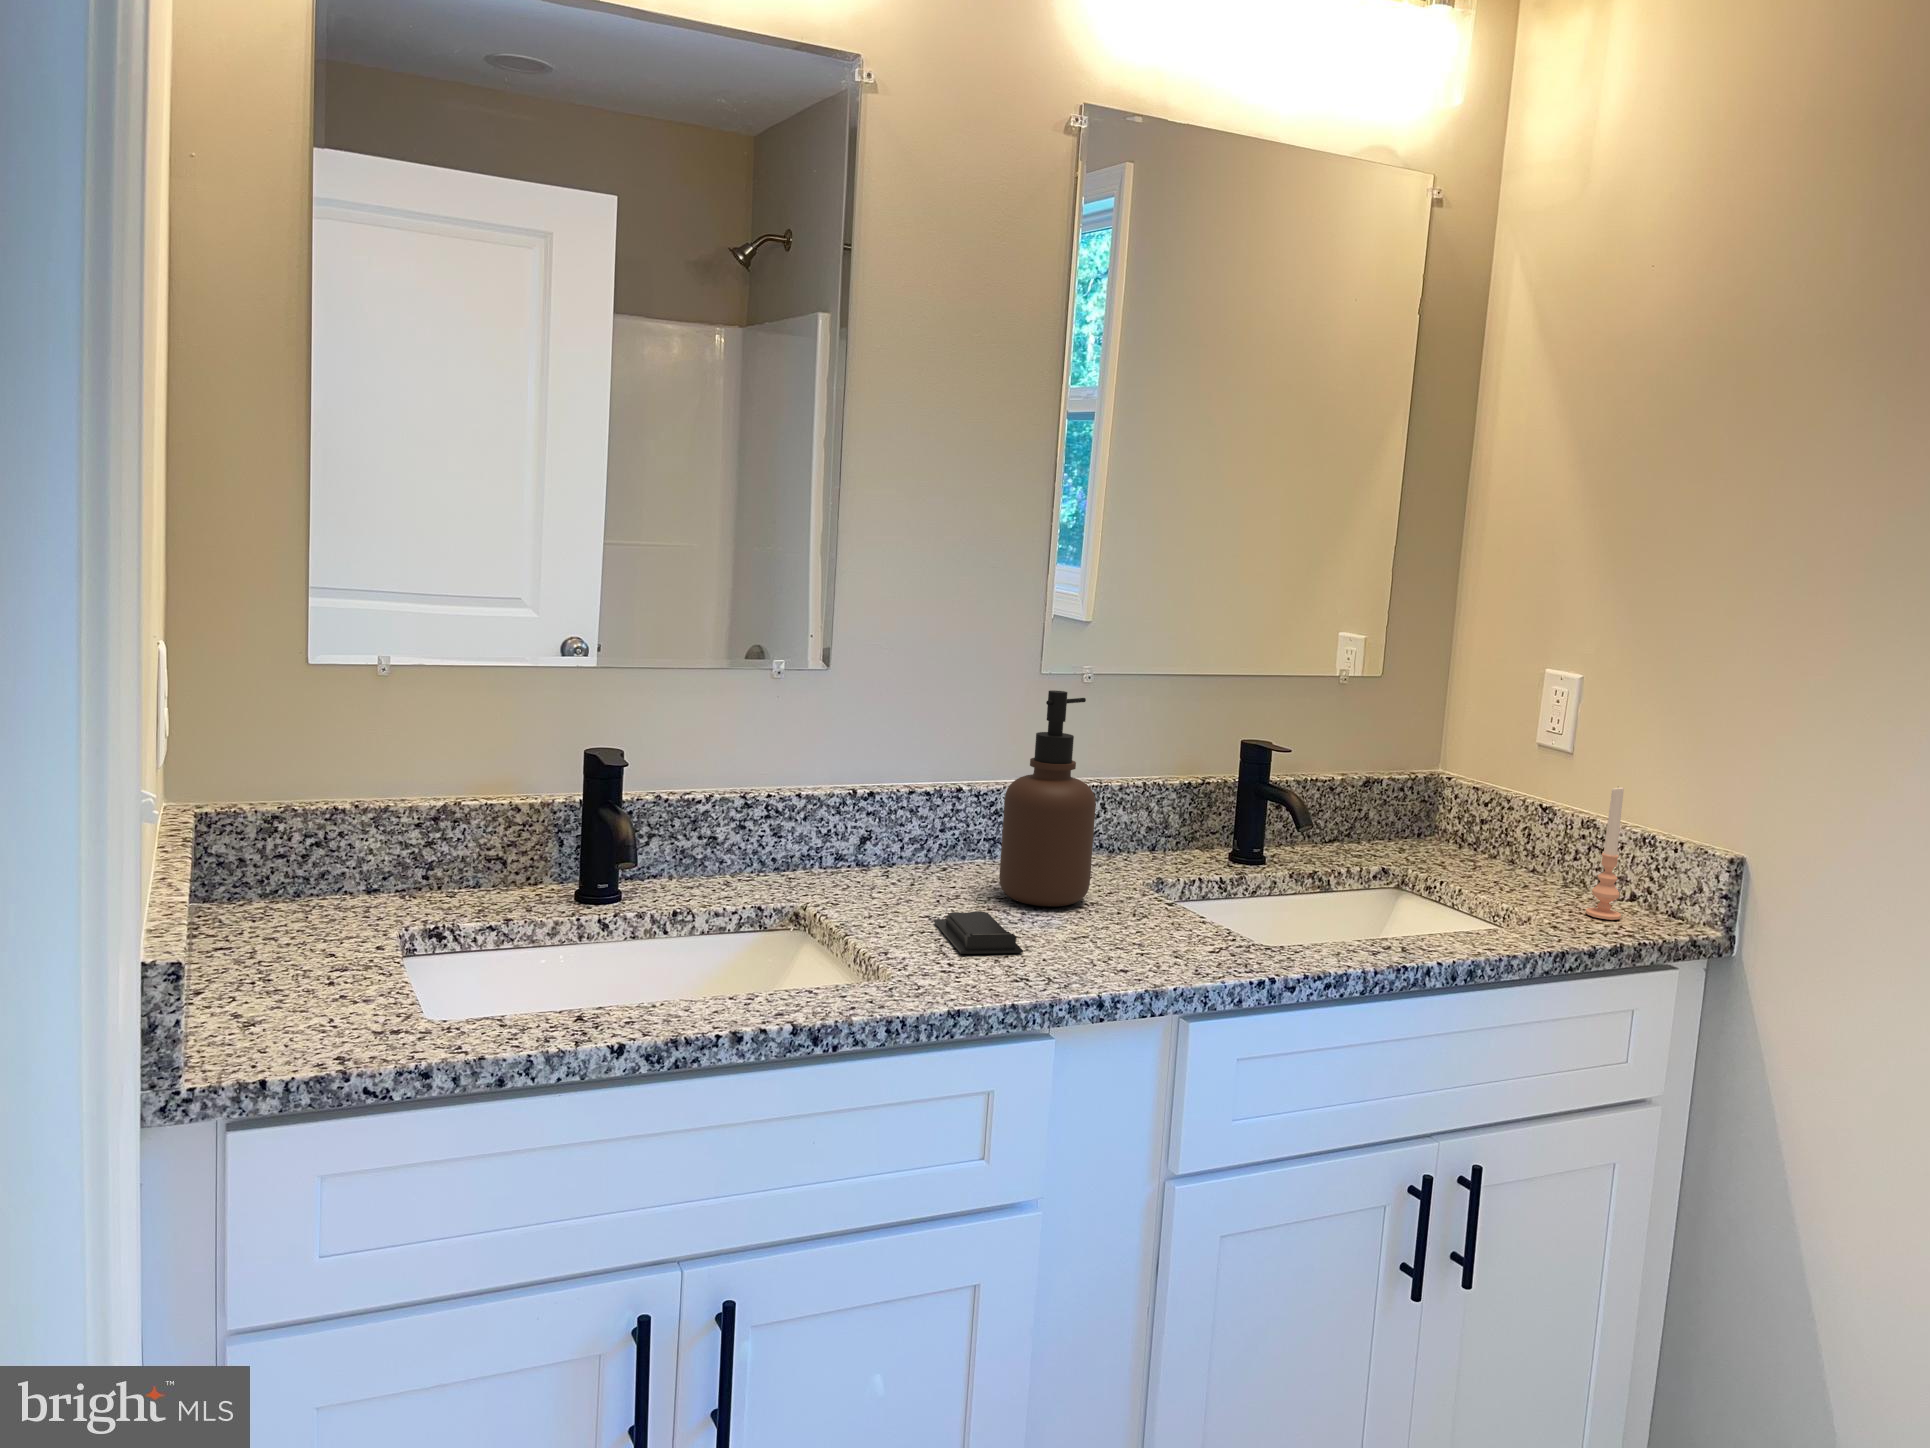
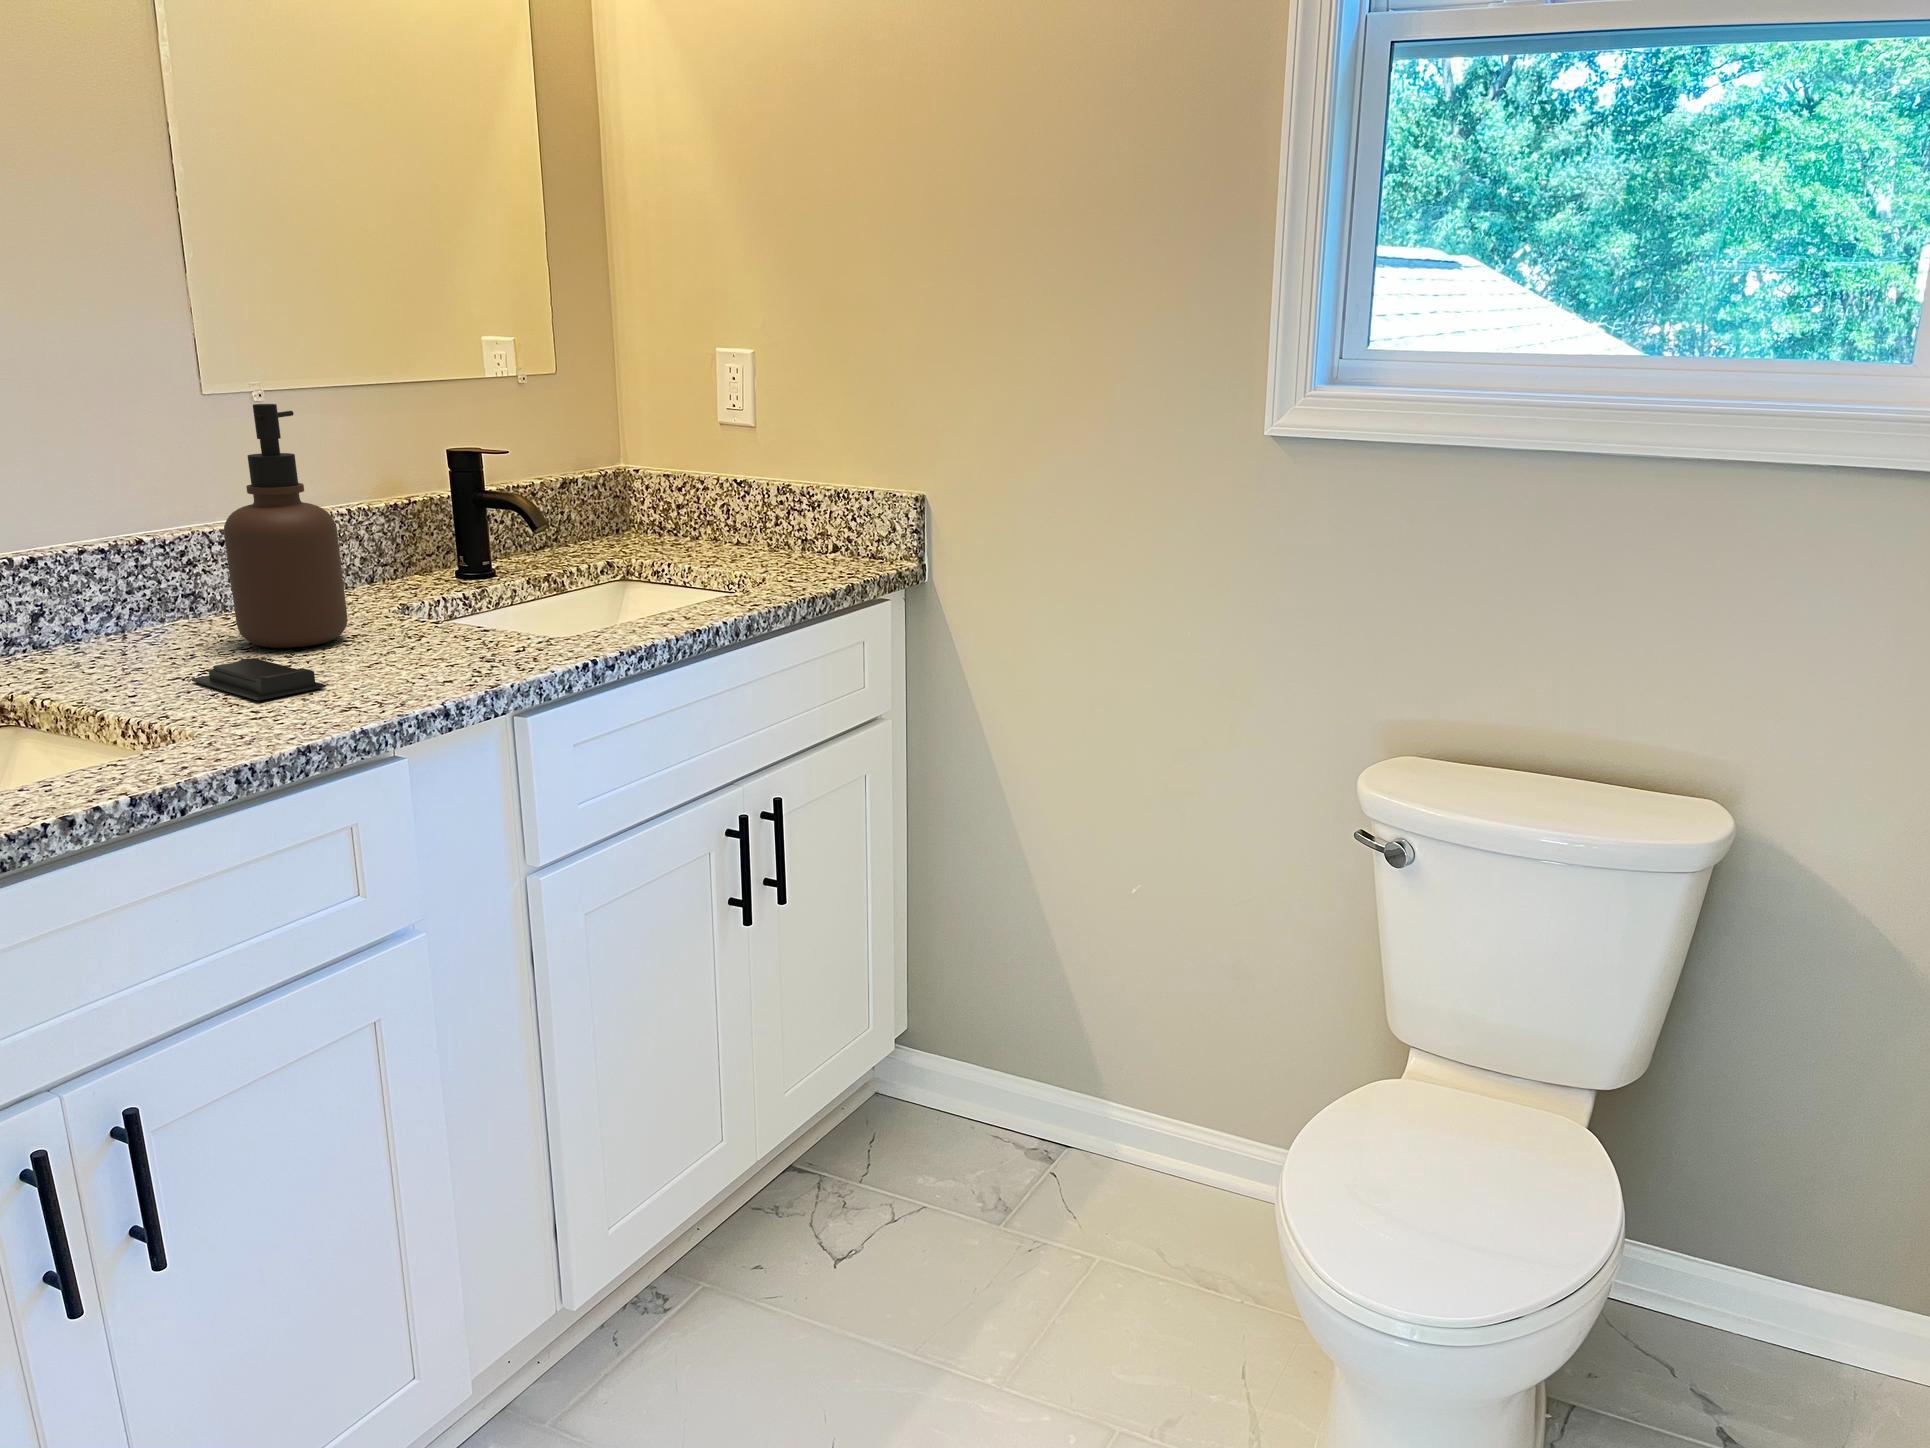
candle: present [1586,787,1624,920] -> none [807,446,836,568]

